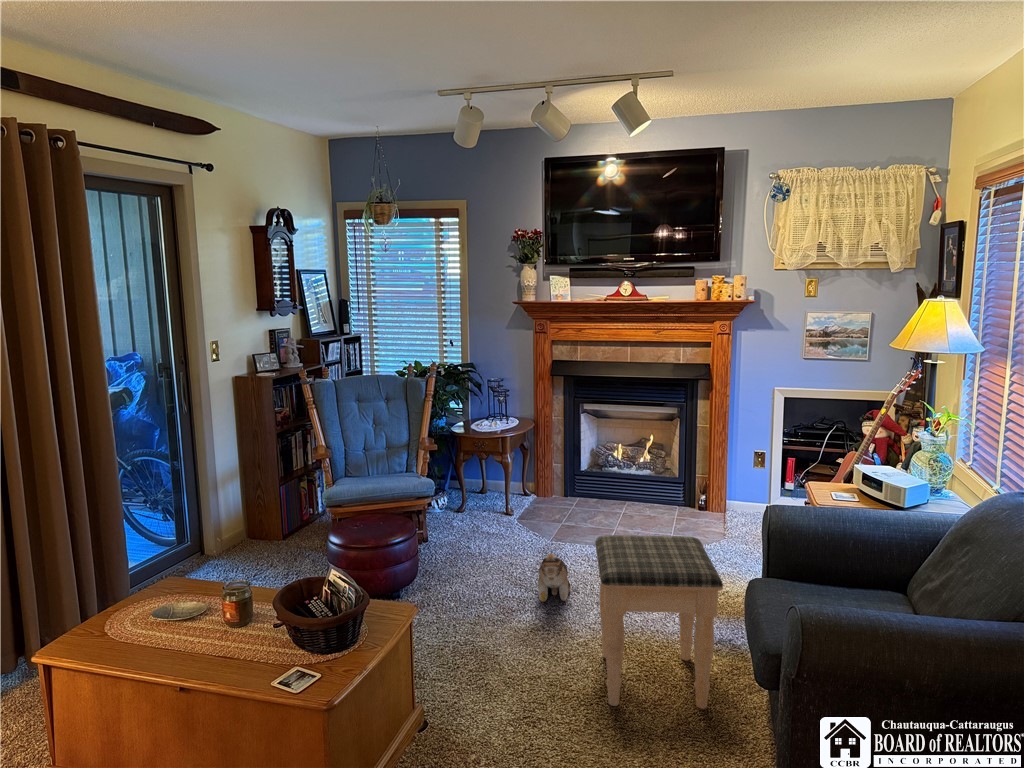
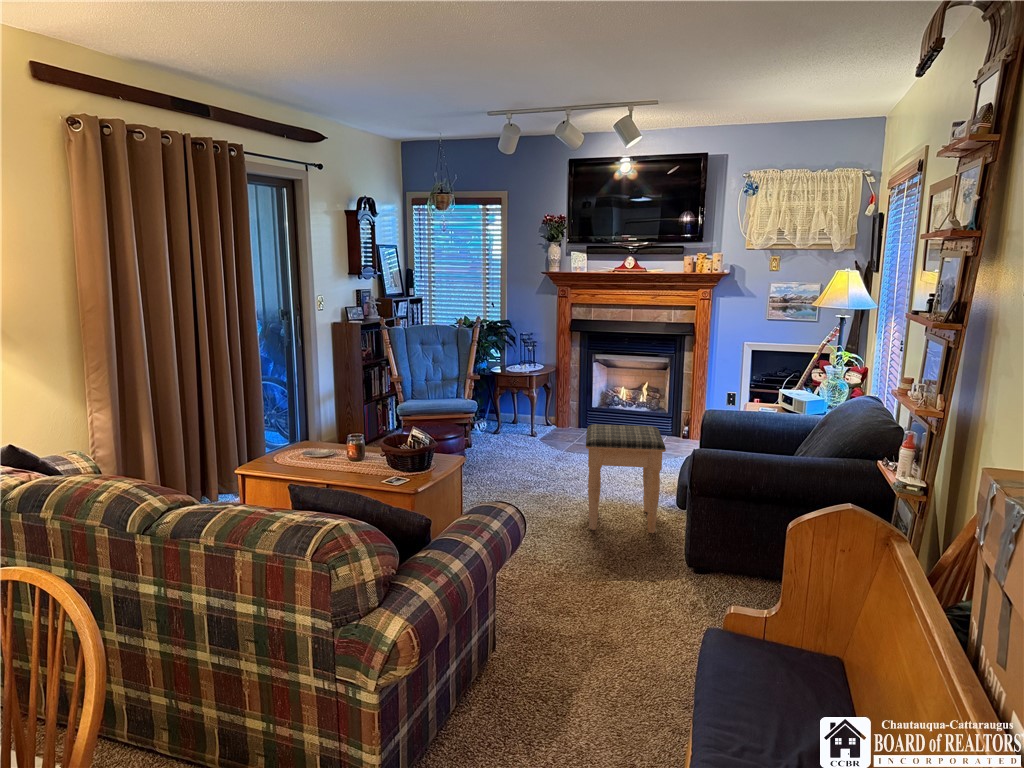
plush toy: present [538,554,570,602] -> none [549,447,574,482]

